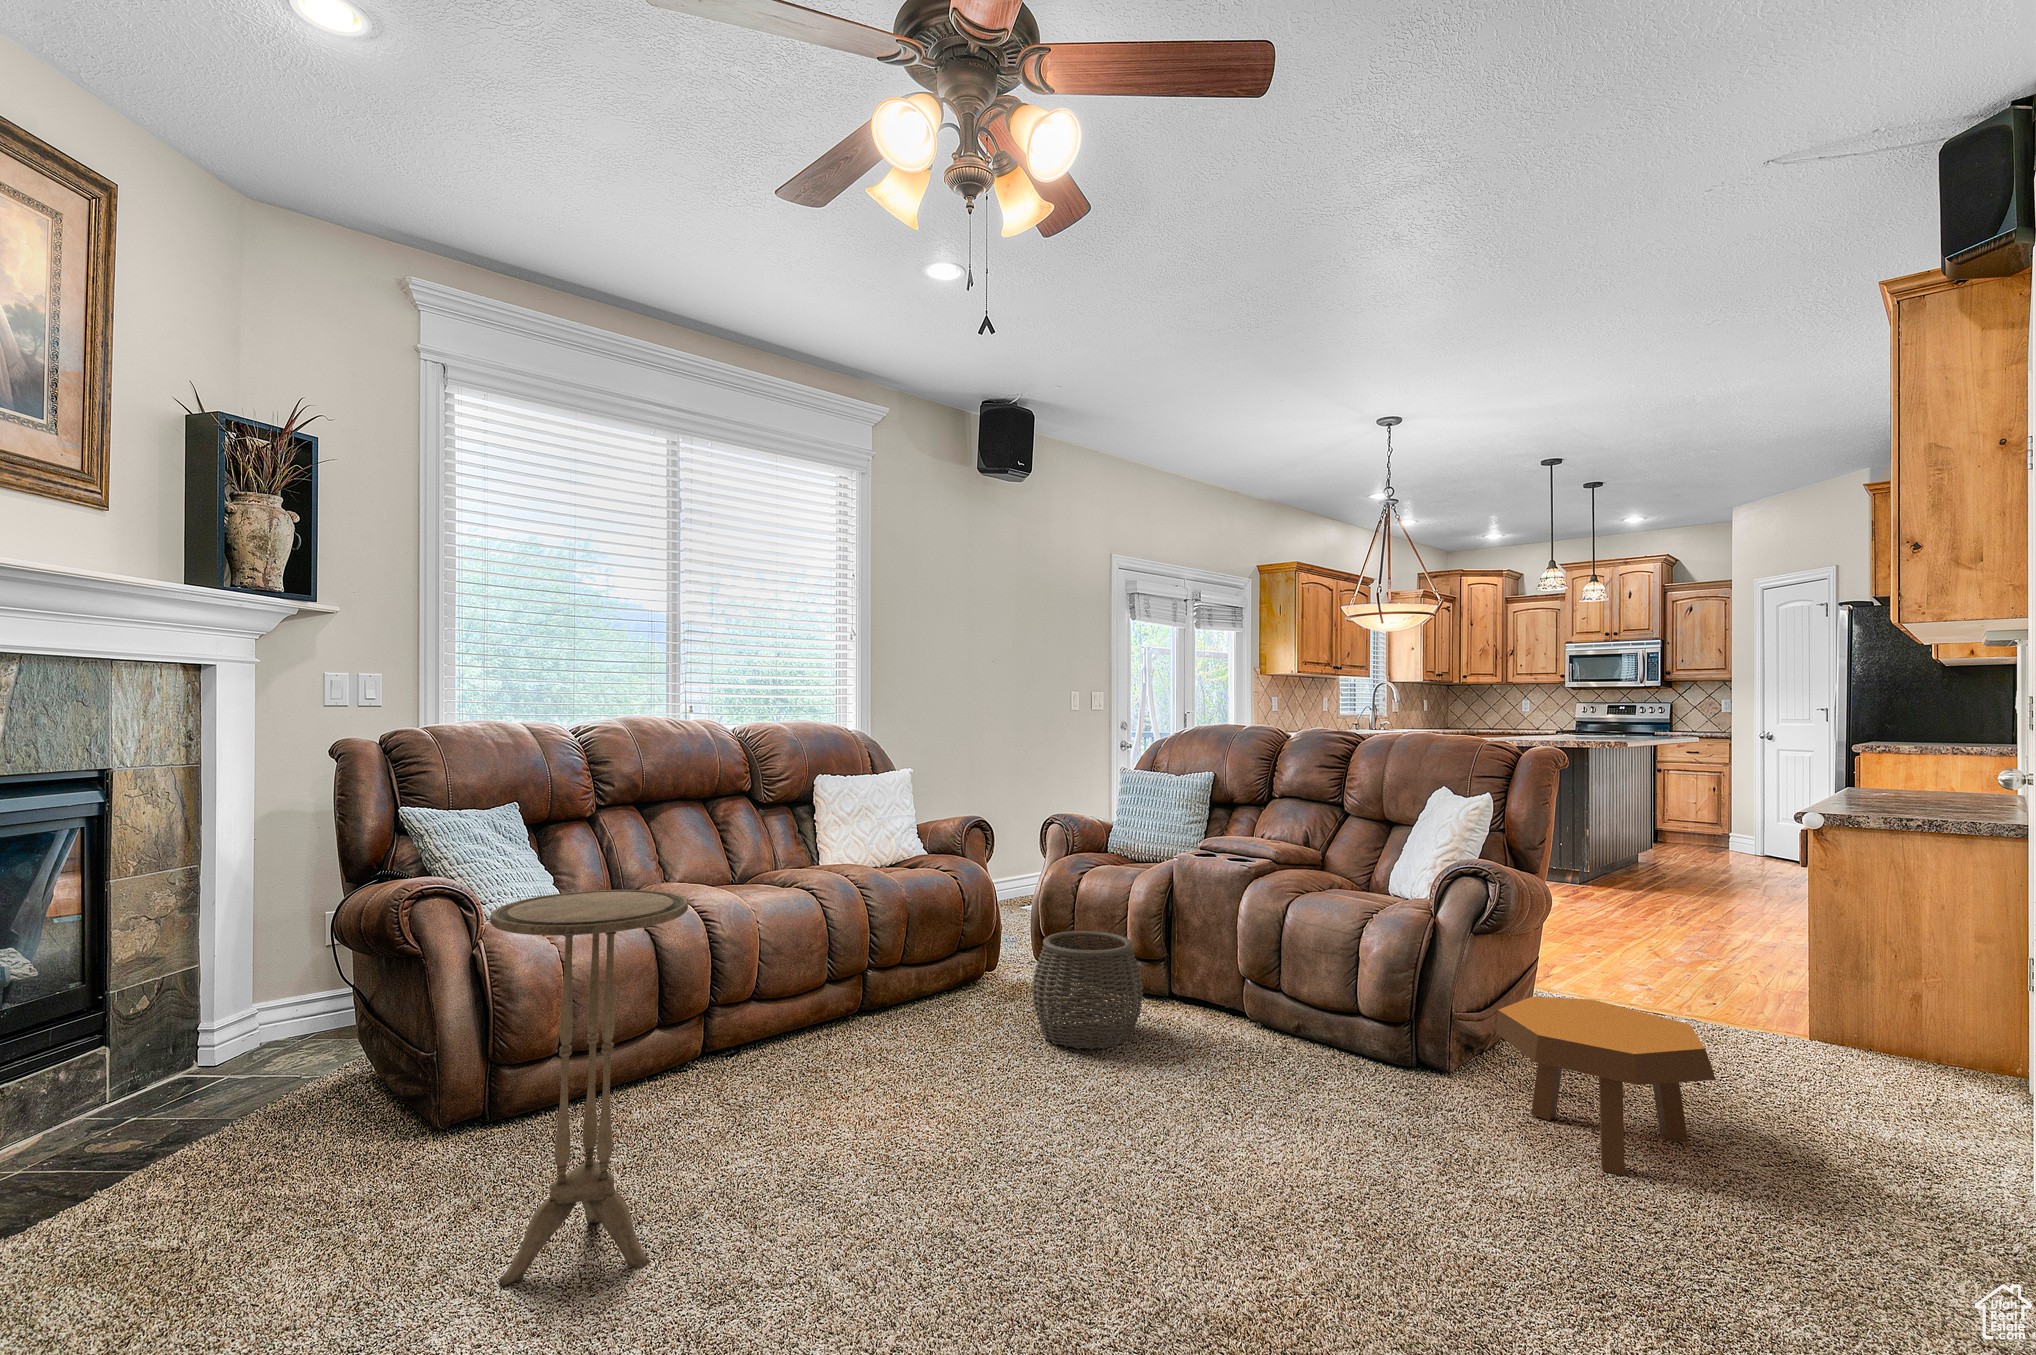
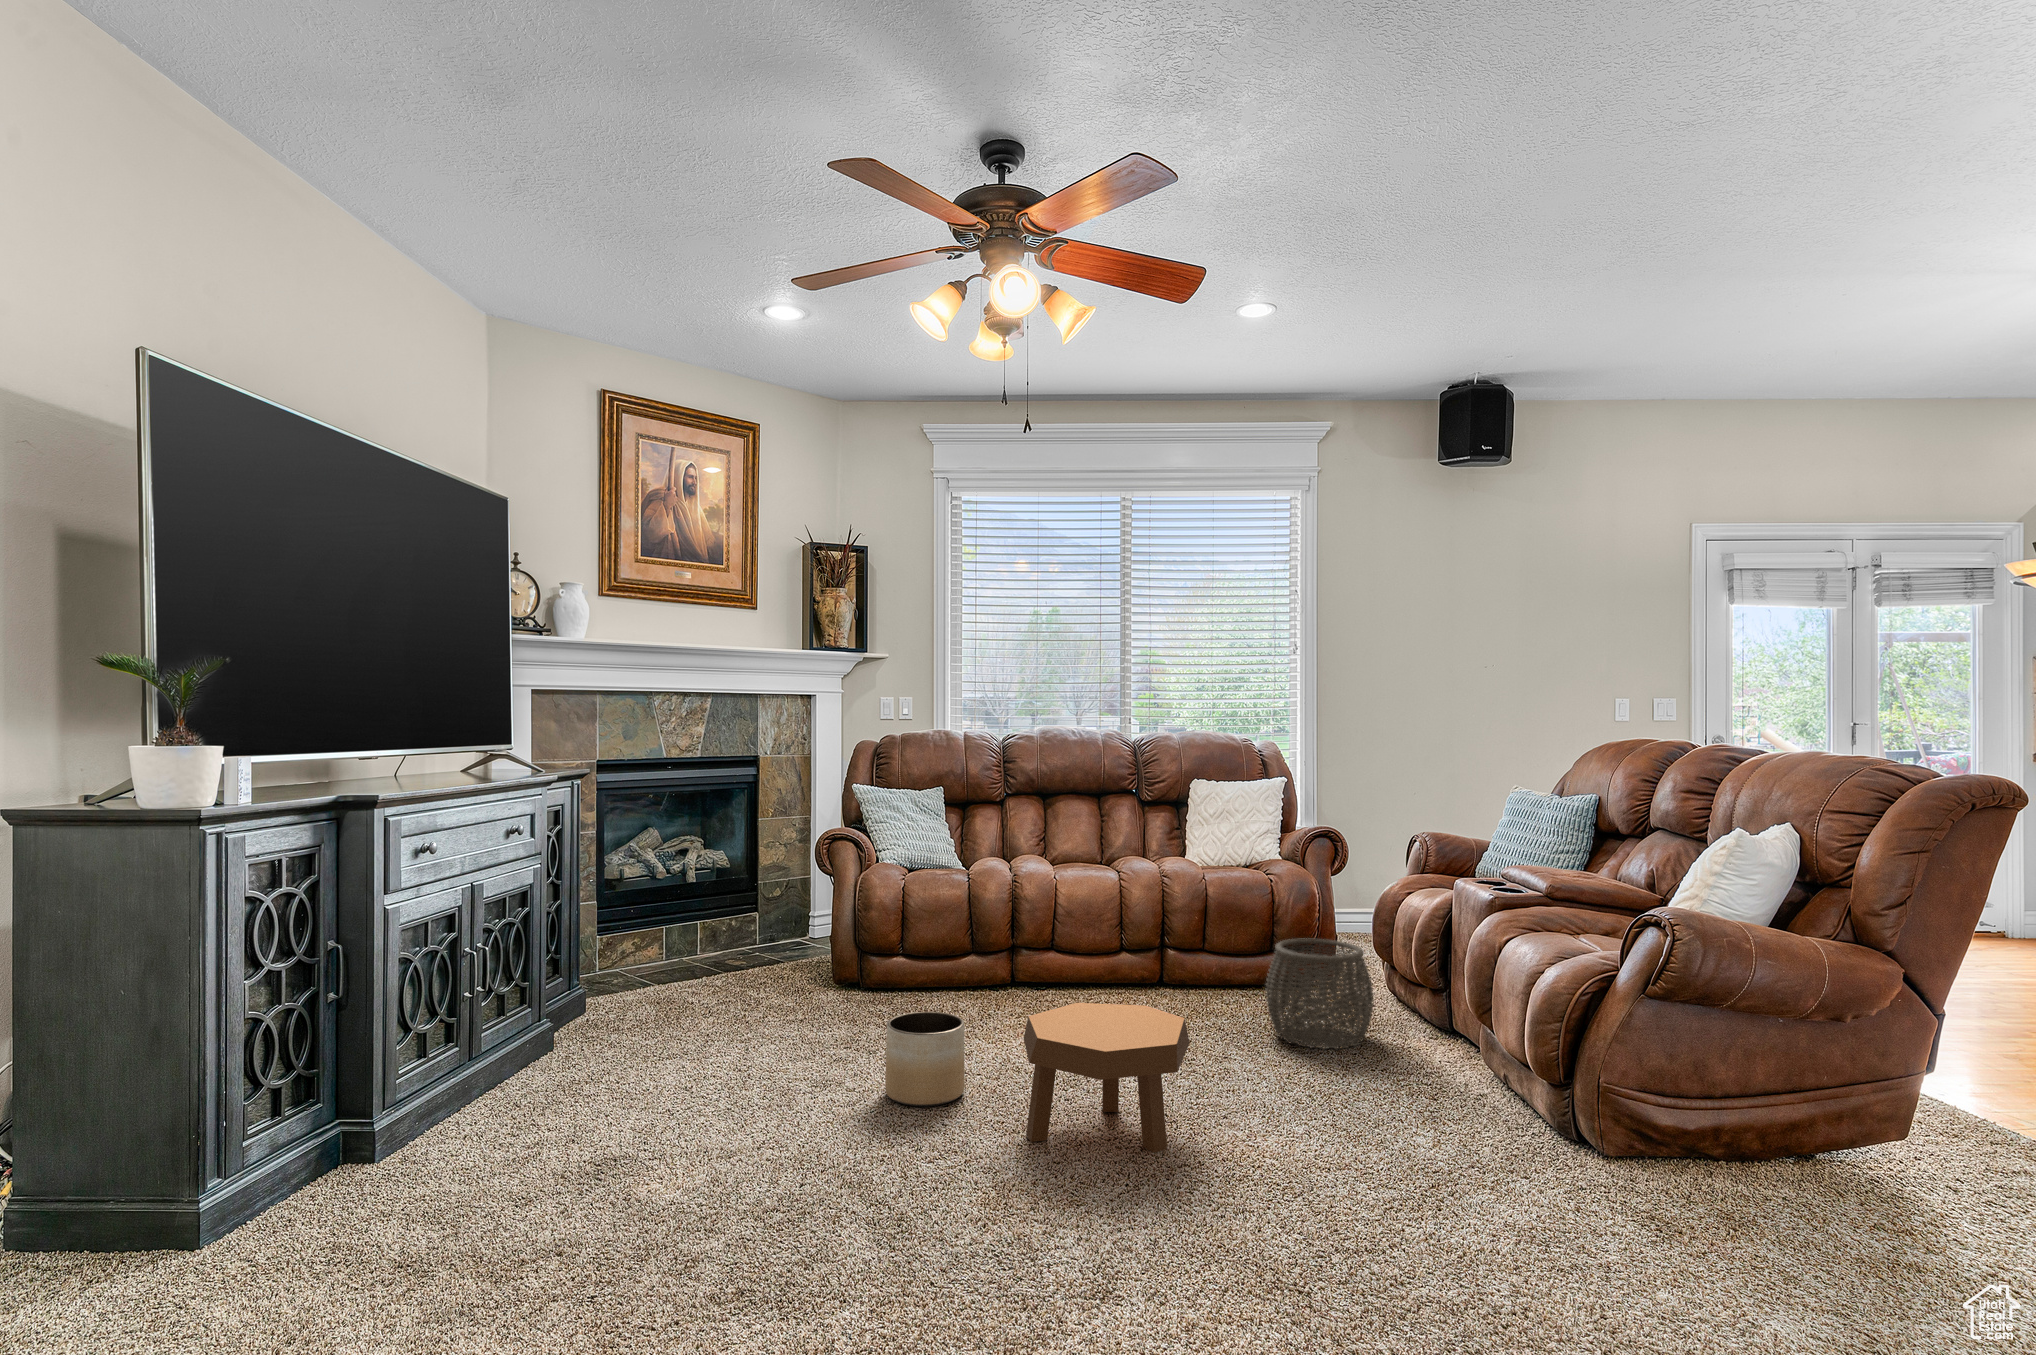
side table: present [490,890,688,1286] -> none [777,838,885,1063]
footstool: present [1496,997,1716,1175] -> present [1024,1003,1190,1153]
planter: none [805,1132,927,1300] -> present [885,1012,965,1107]

